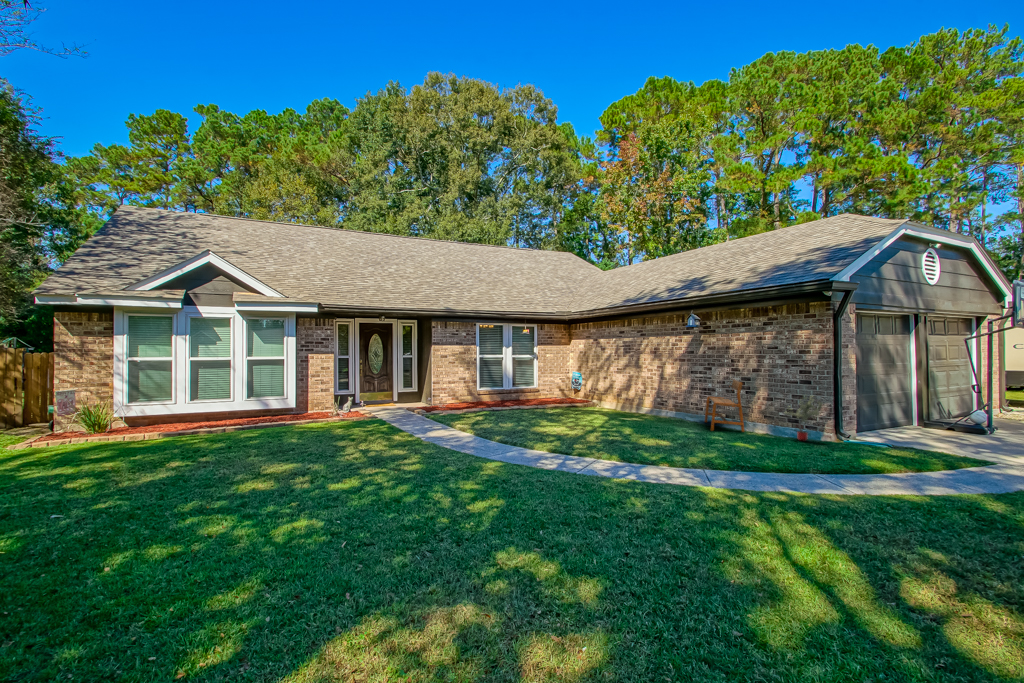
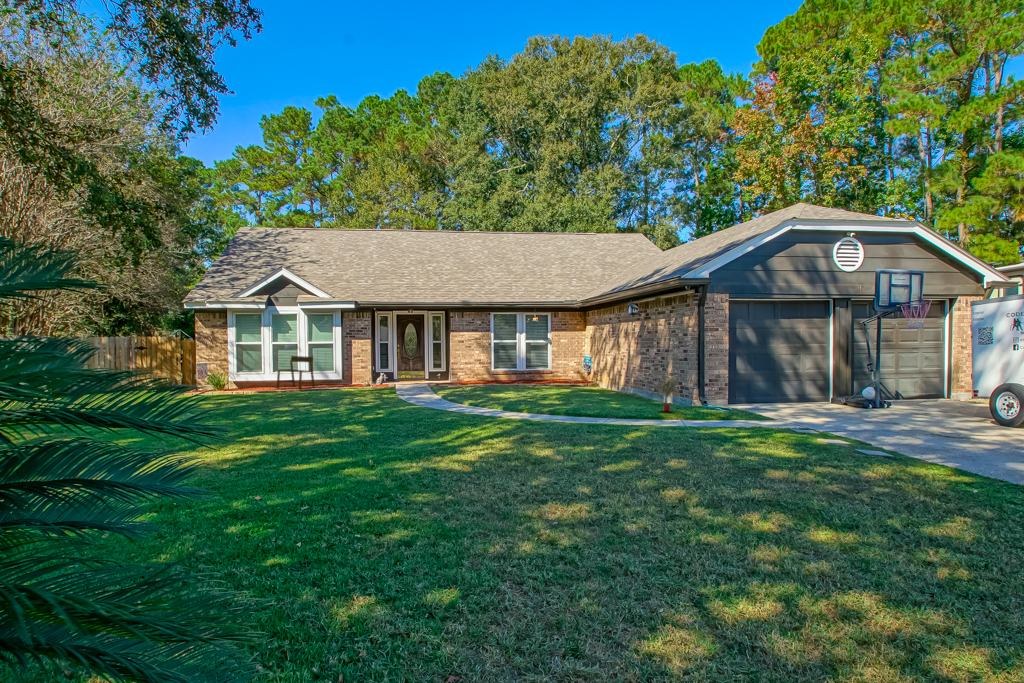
bench: present [705,380,744,432] -> present [277,356,315,390]

